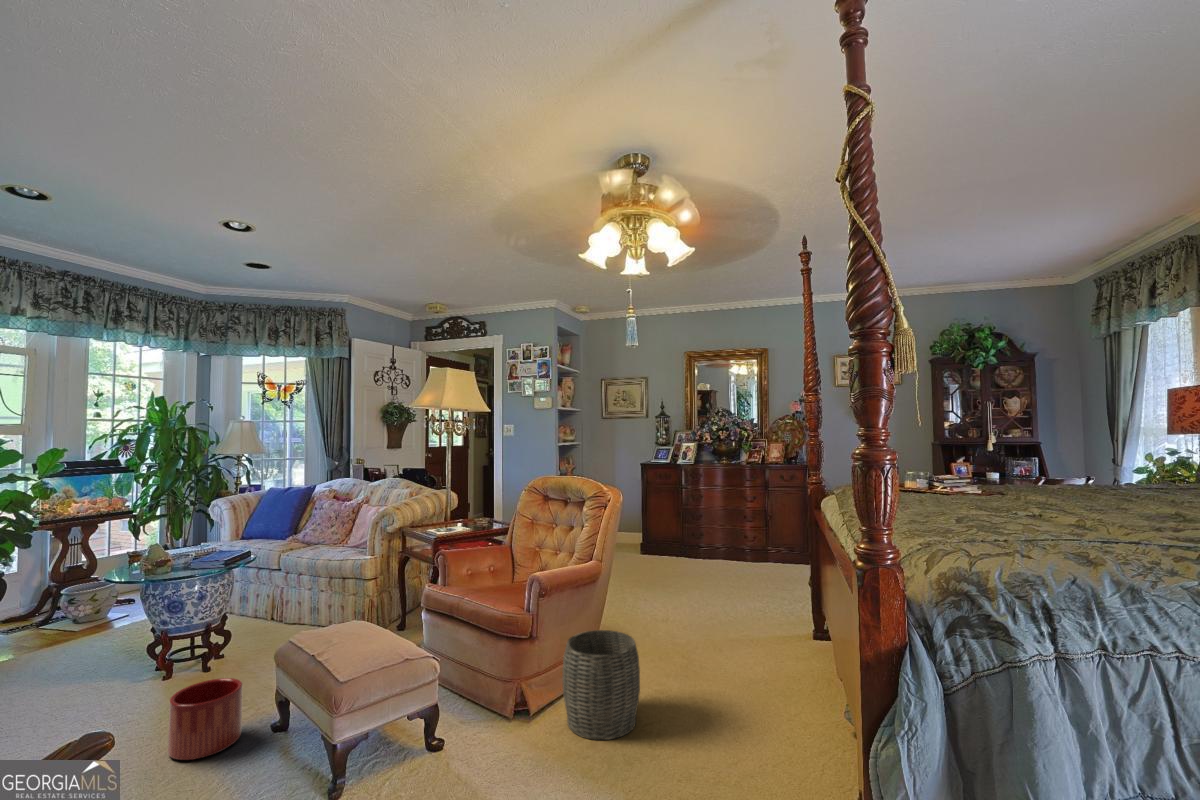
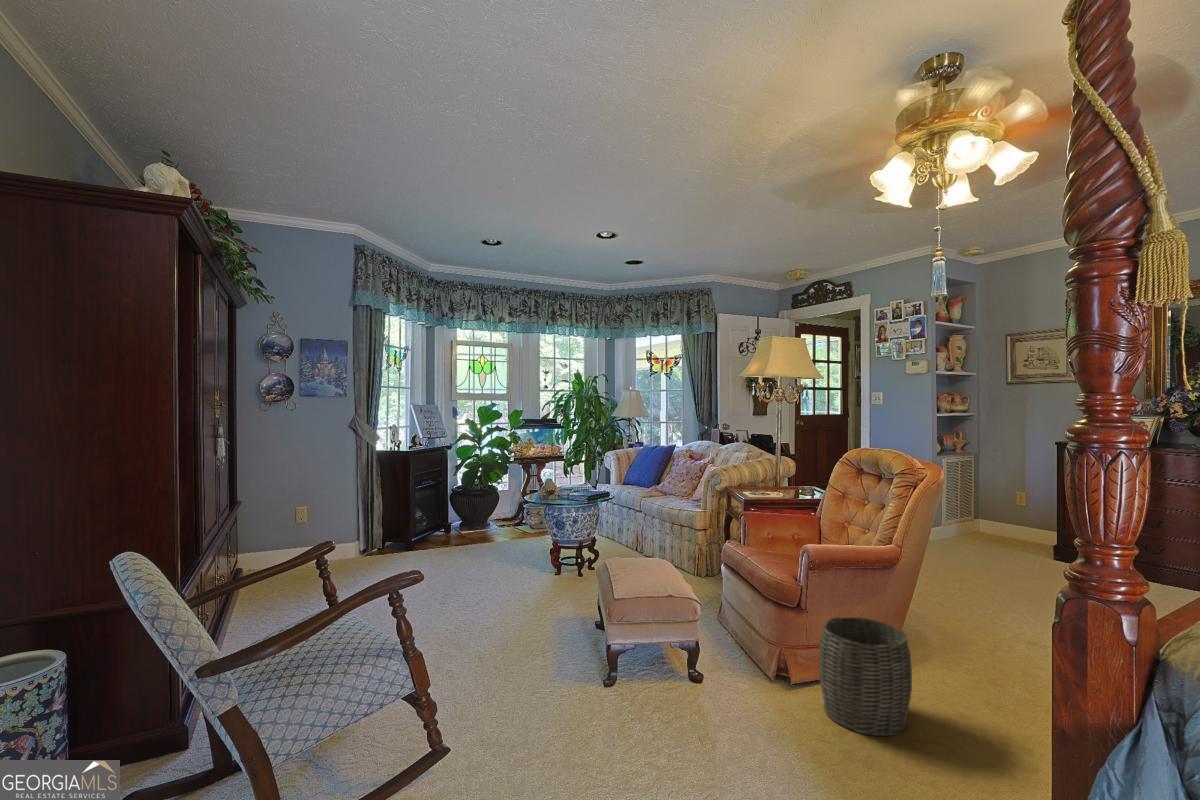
planter: present [168,678,242,760] -> none [537,577,580,628]

